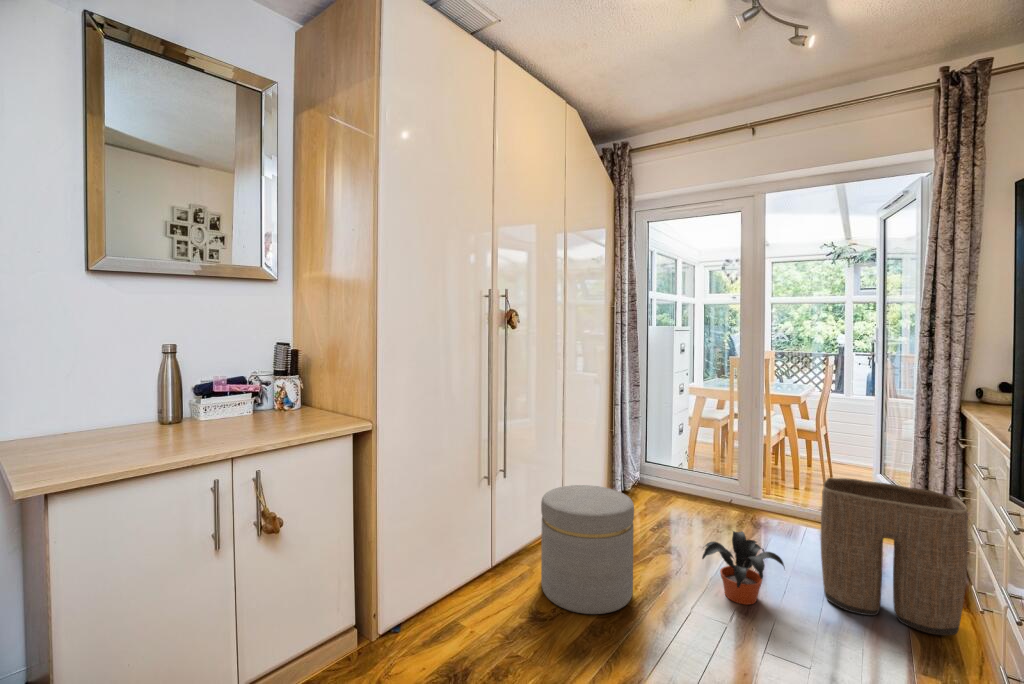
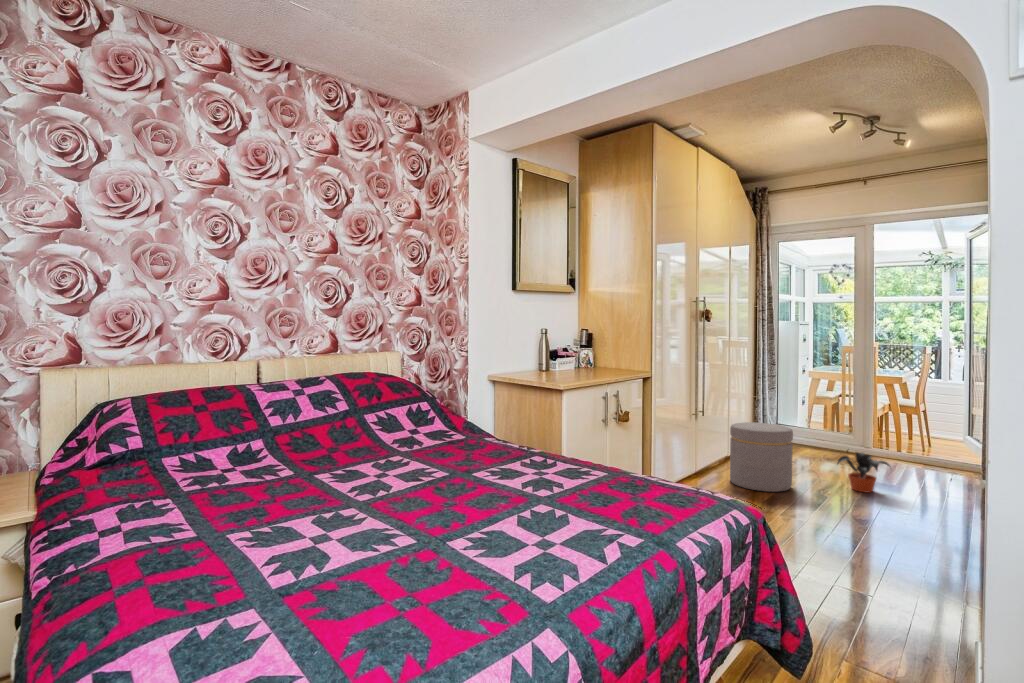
laundry basket: present [821,478,968,635] -> none [916,418,1008,505]

